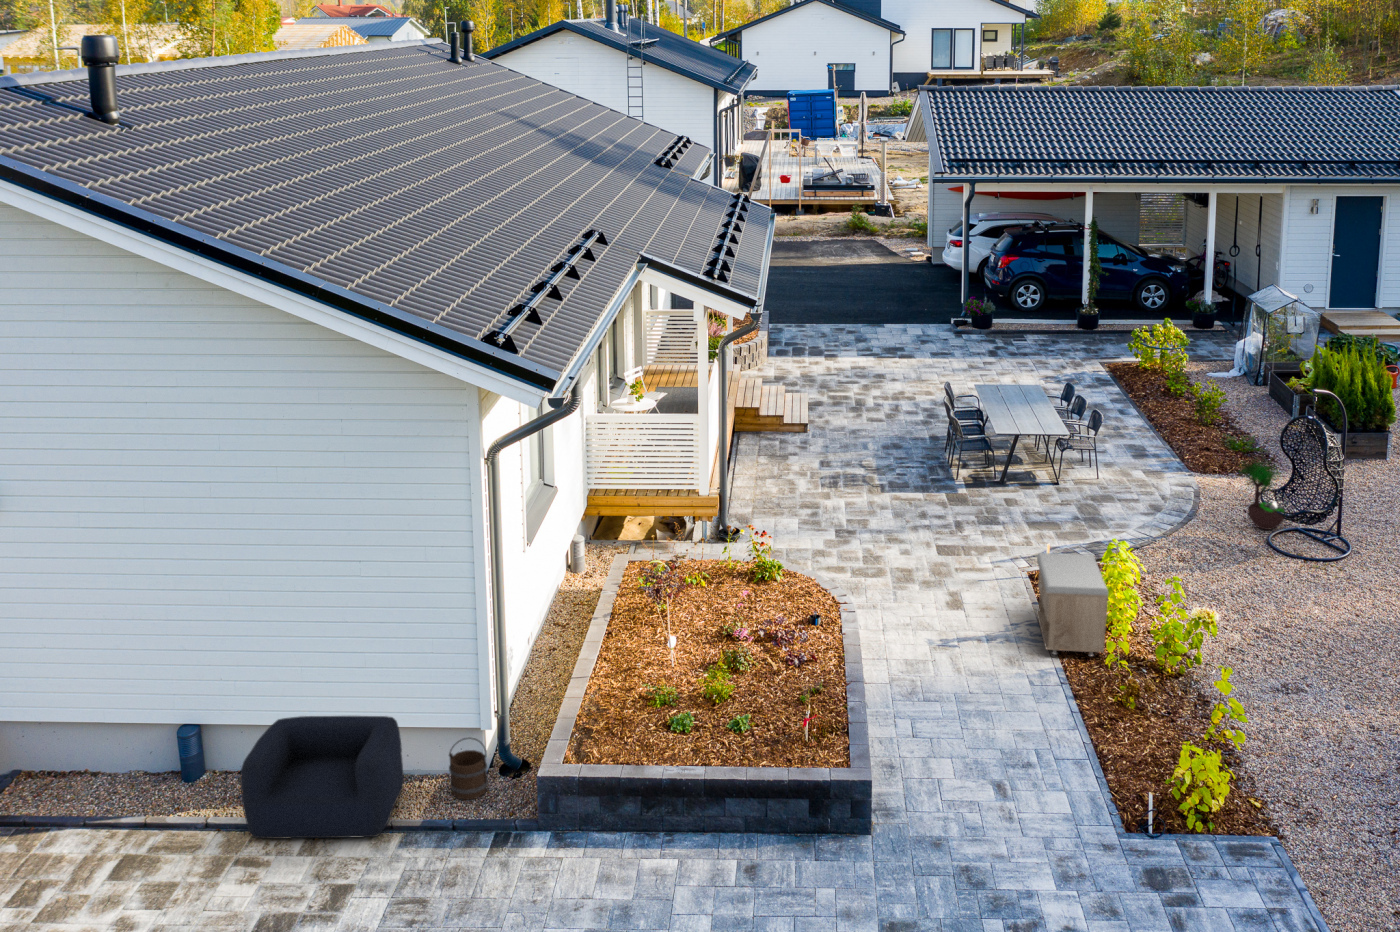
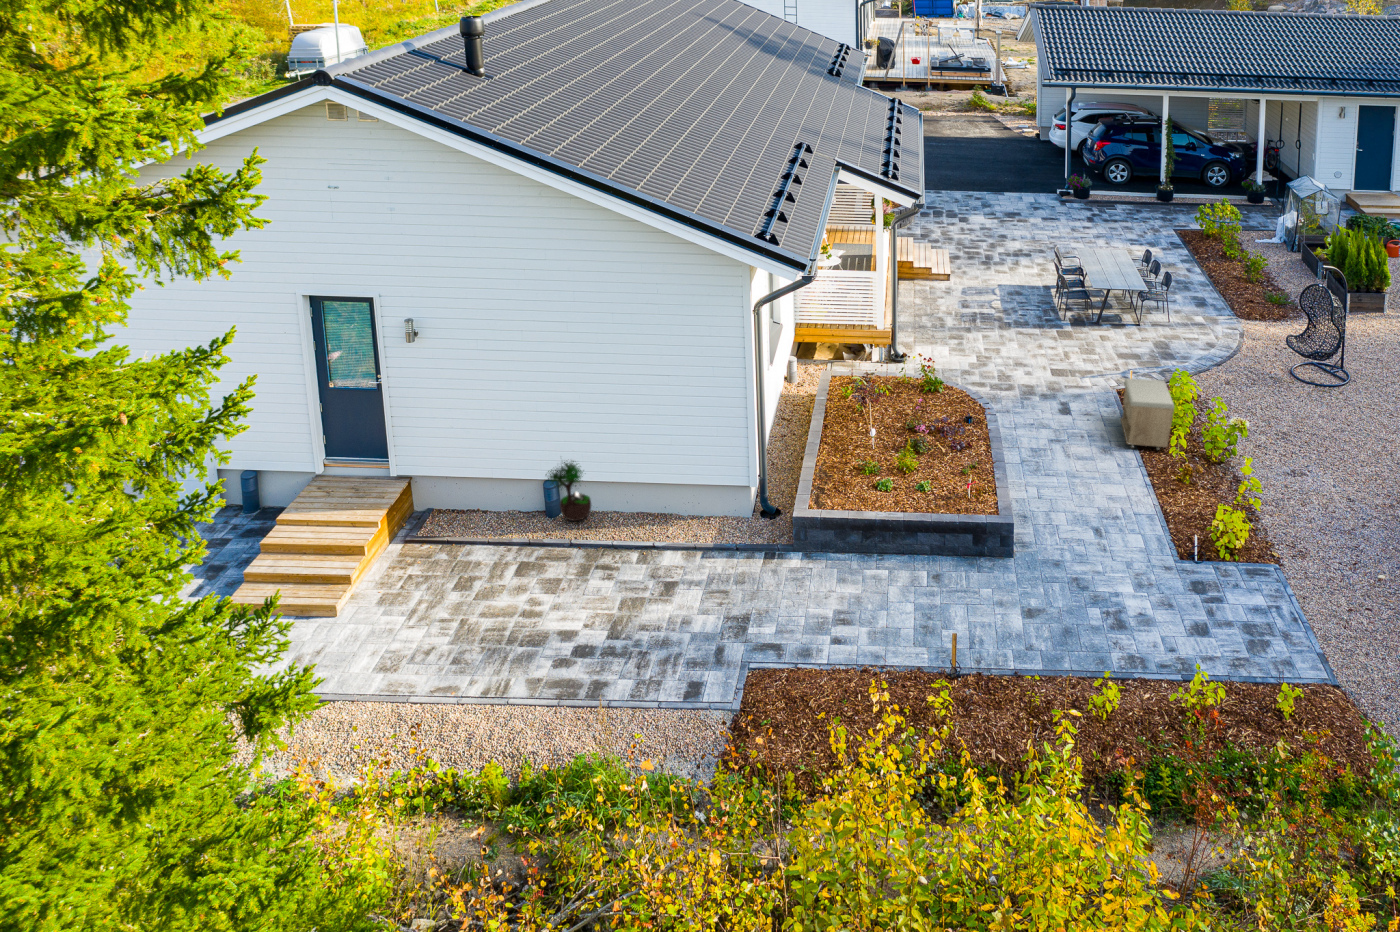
potted tree: present [1239,460,1285,530] -> present [546,461,591,521]
armchair: present [241,716,404,838] -> none [625,470,716,543]
bucket: present [449,738,488,800] -> none [744,486,768,524]

